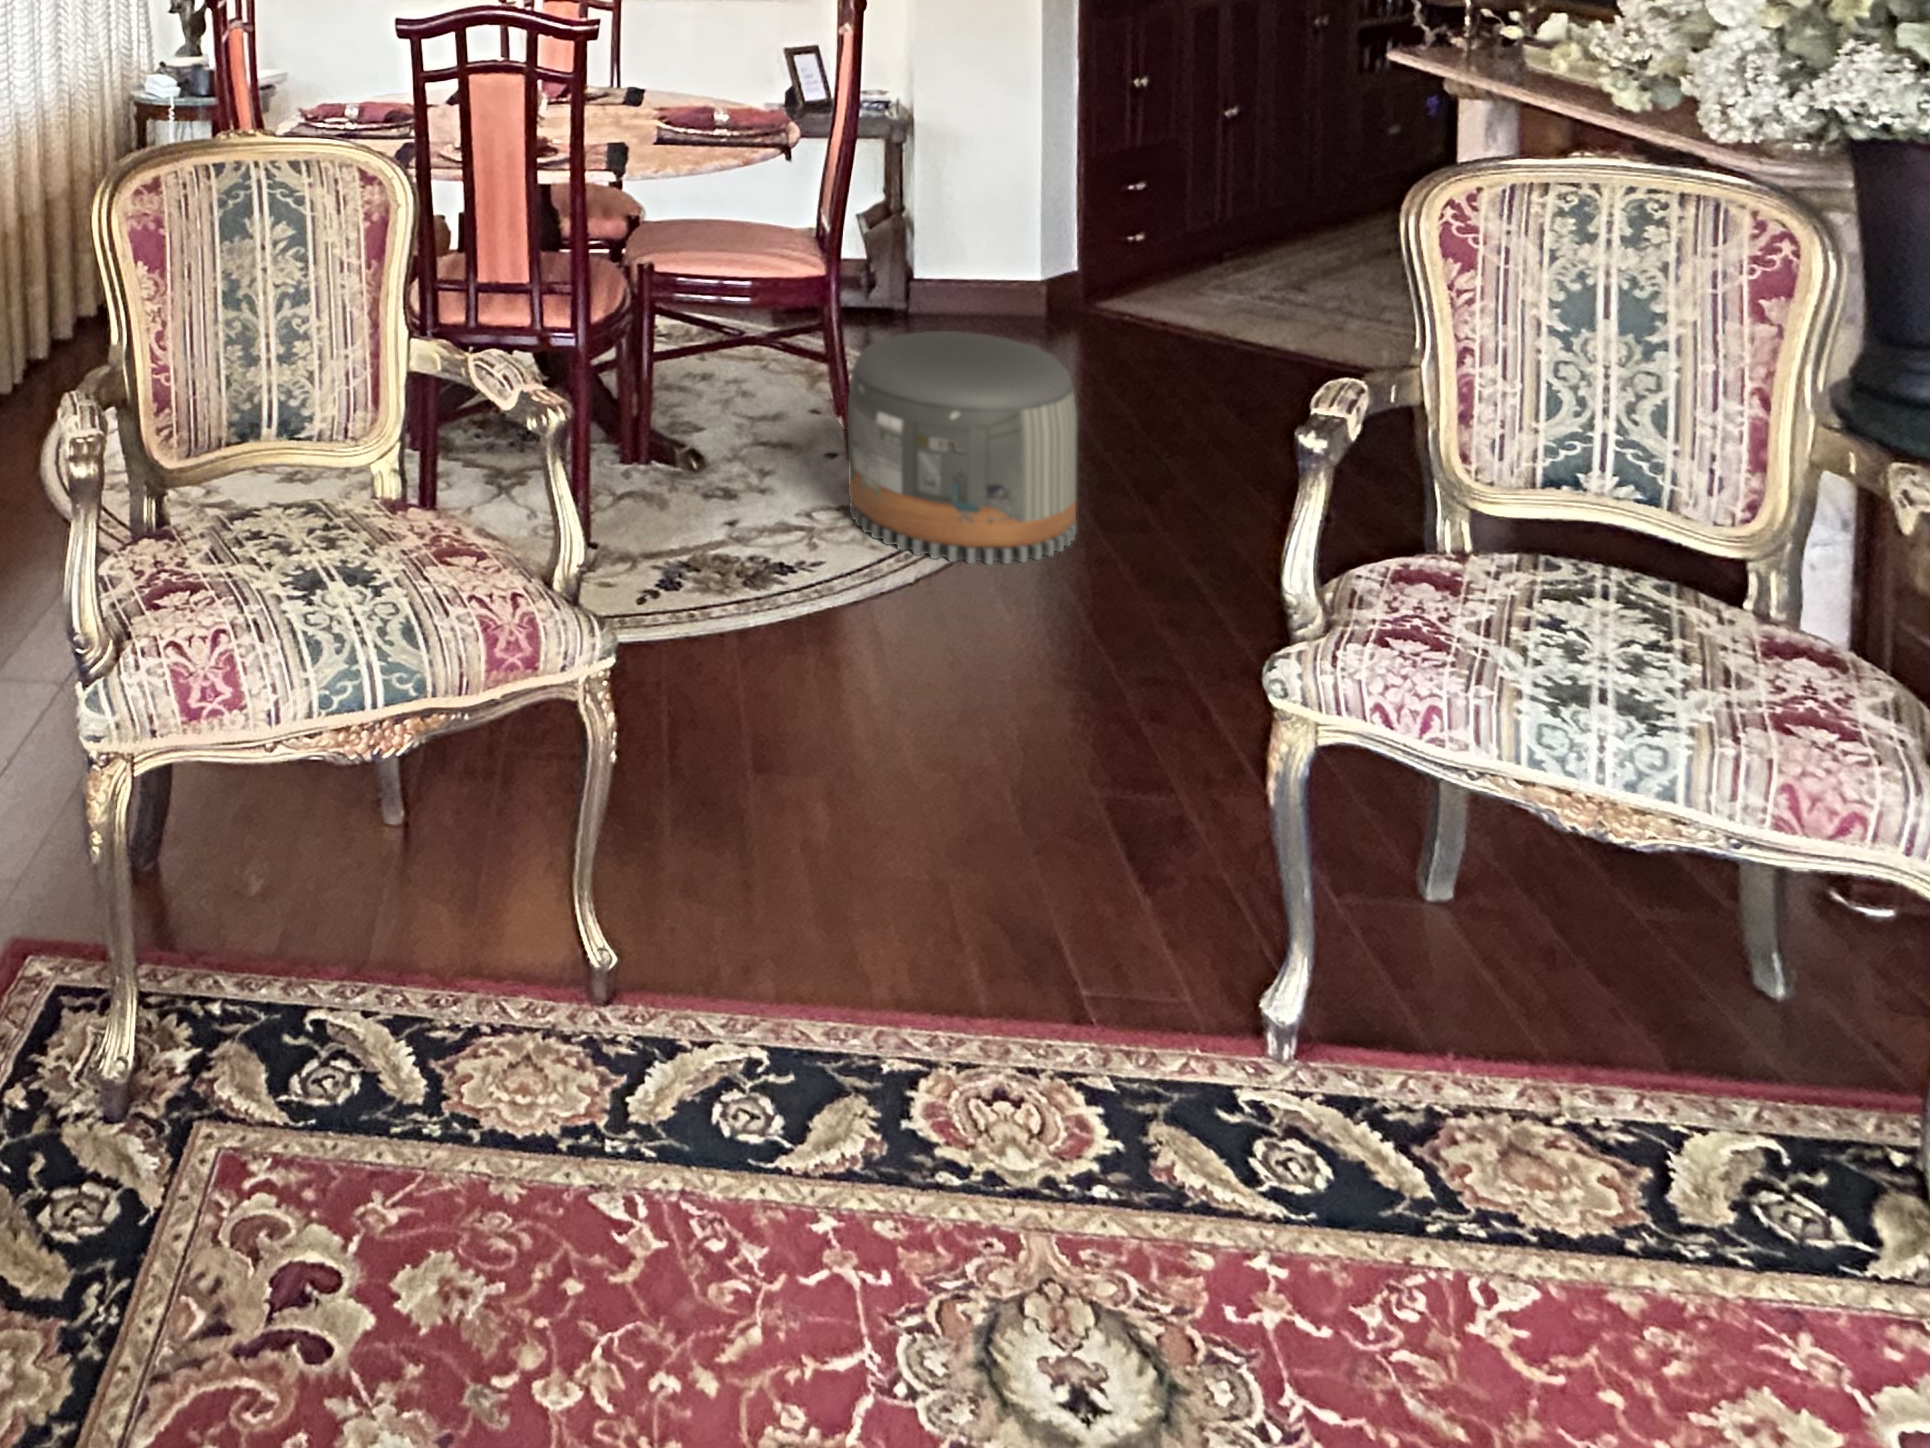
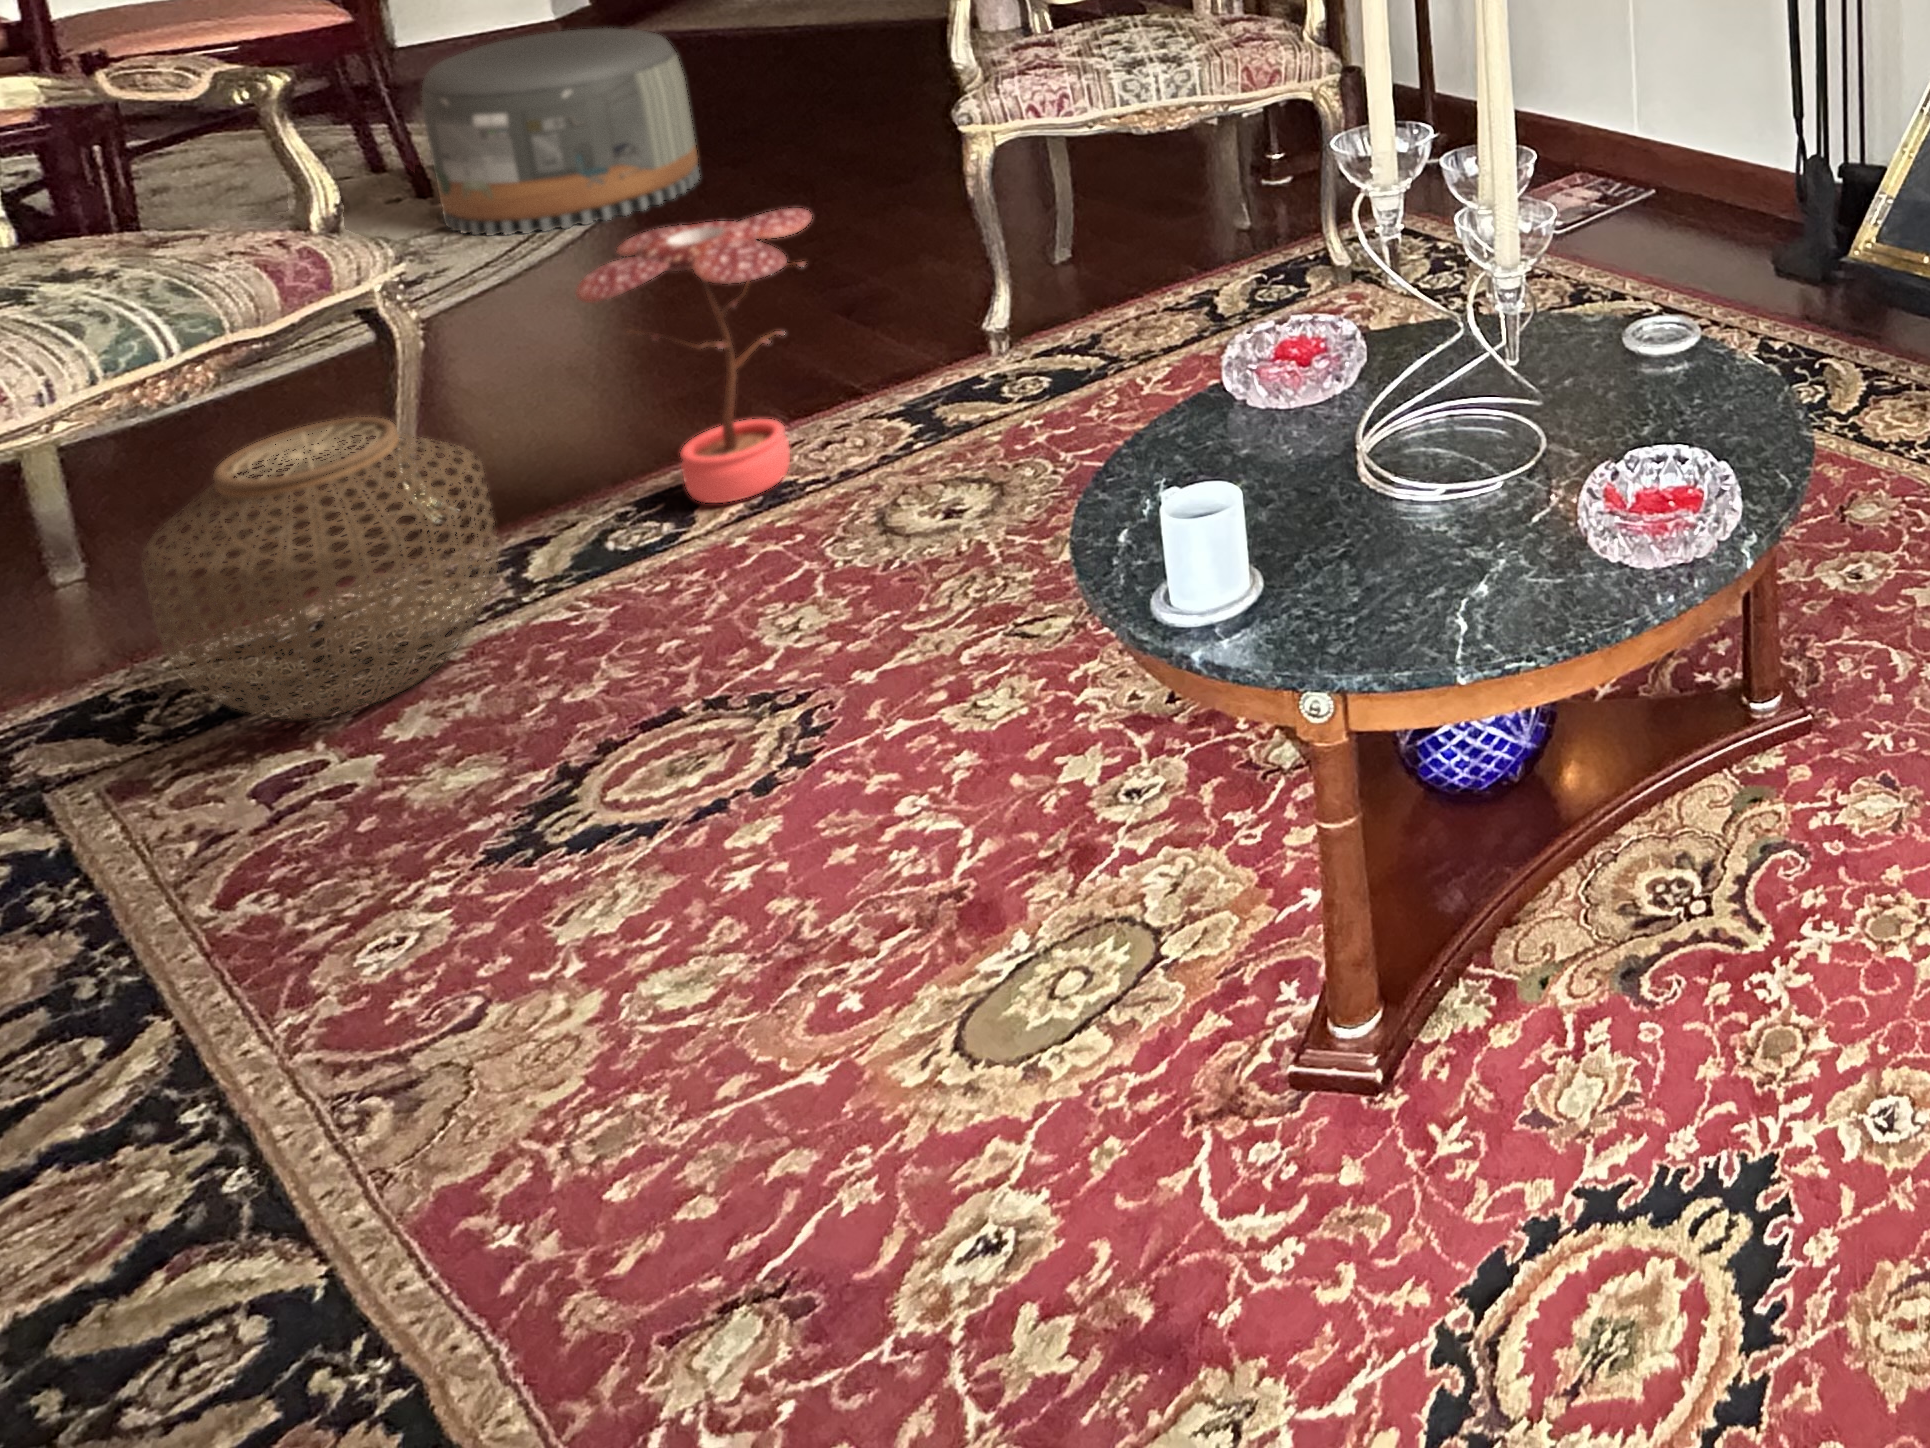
potted plant: none [744,710,1026,1139] -> present [576,208,812,503]
woven basket: none [322,830,599,1204] -> present [142,417,498,719]

